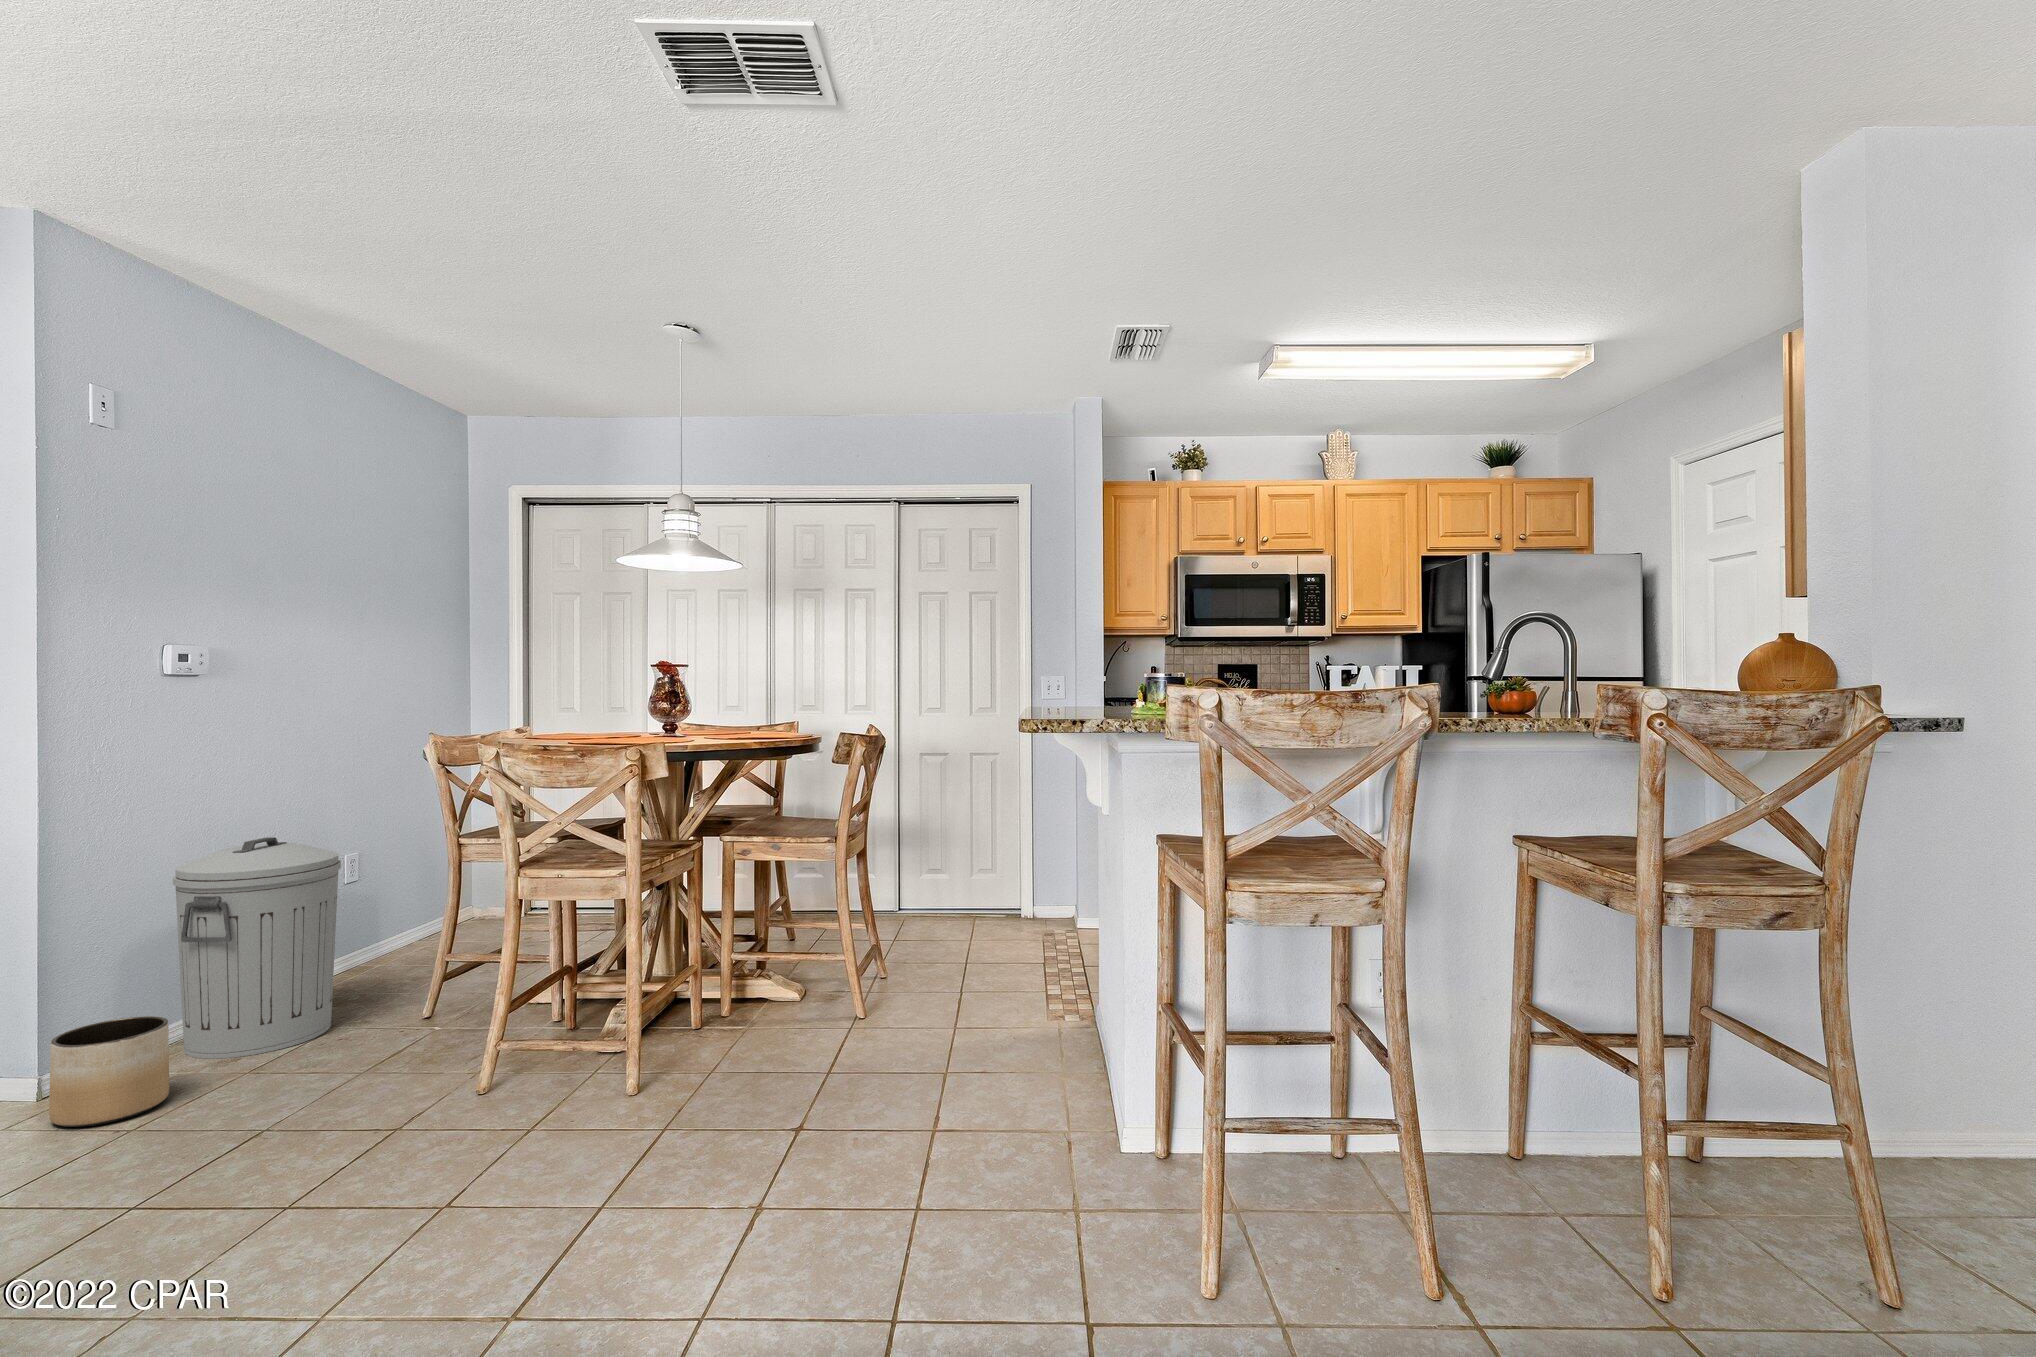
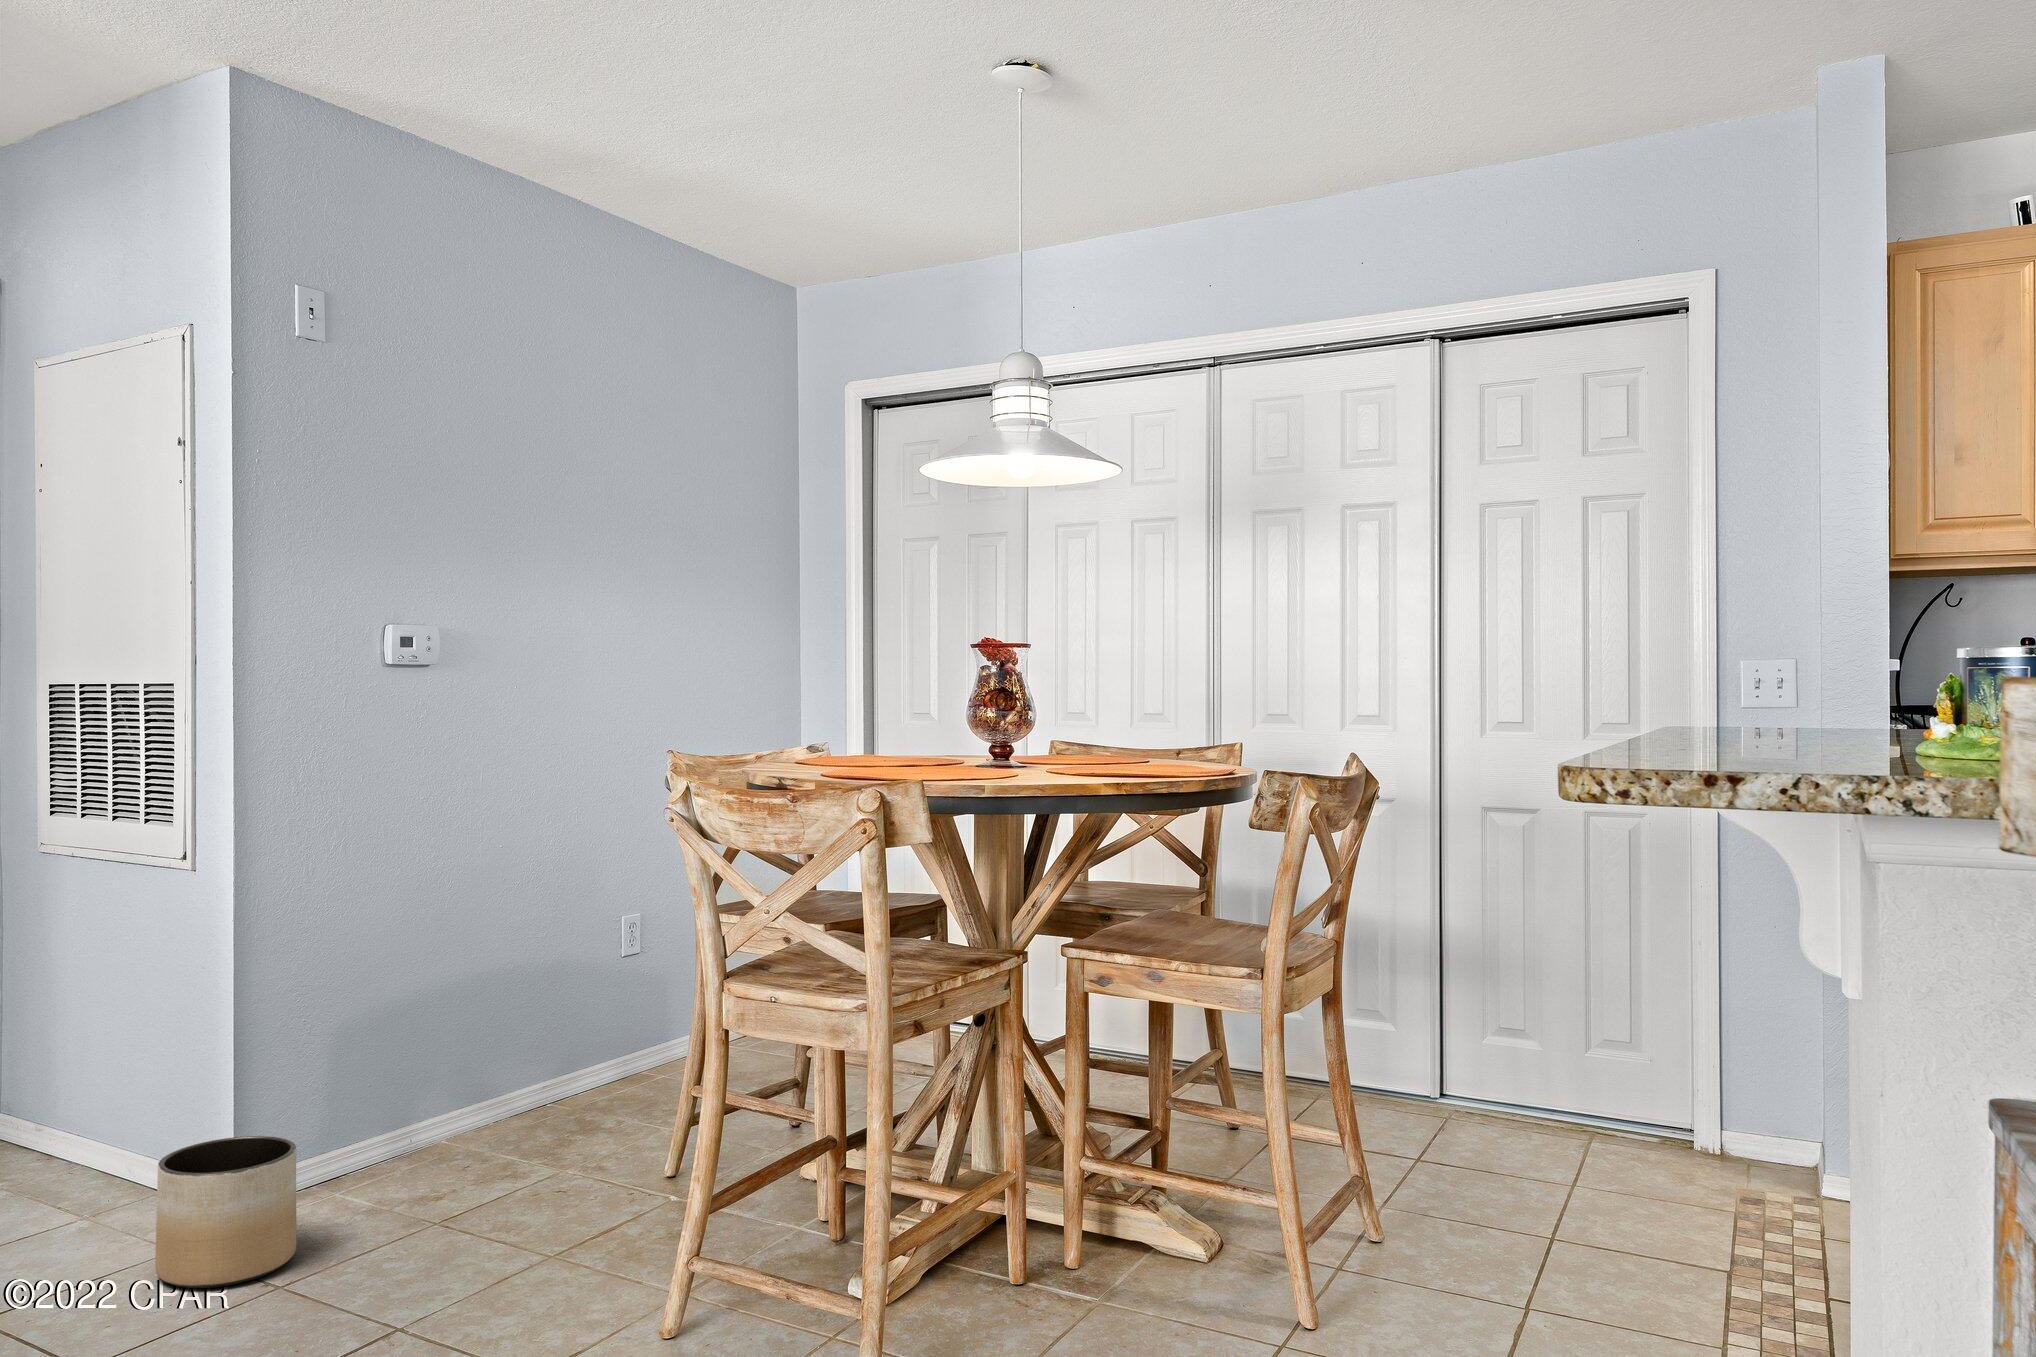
trash can: present [173,837,341,1059] -> none [347,891,551,1207]

